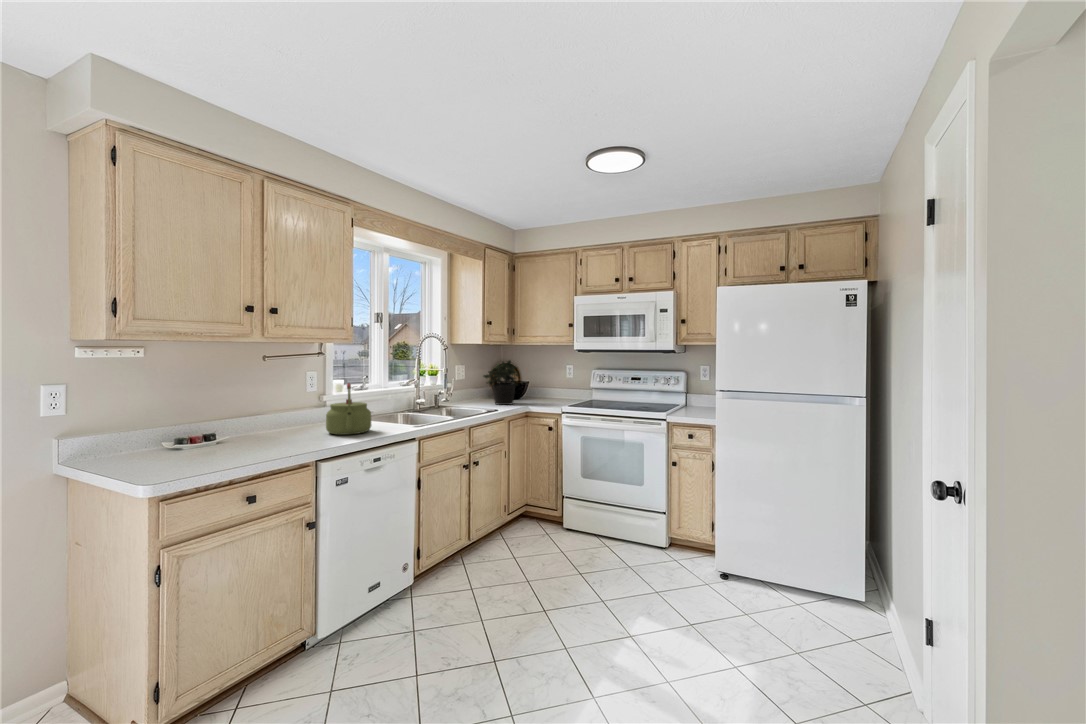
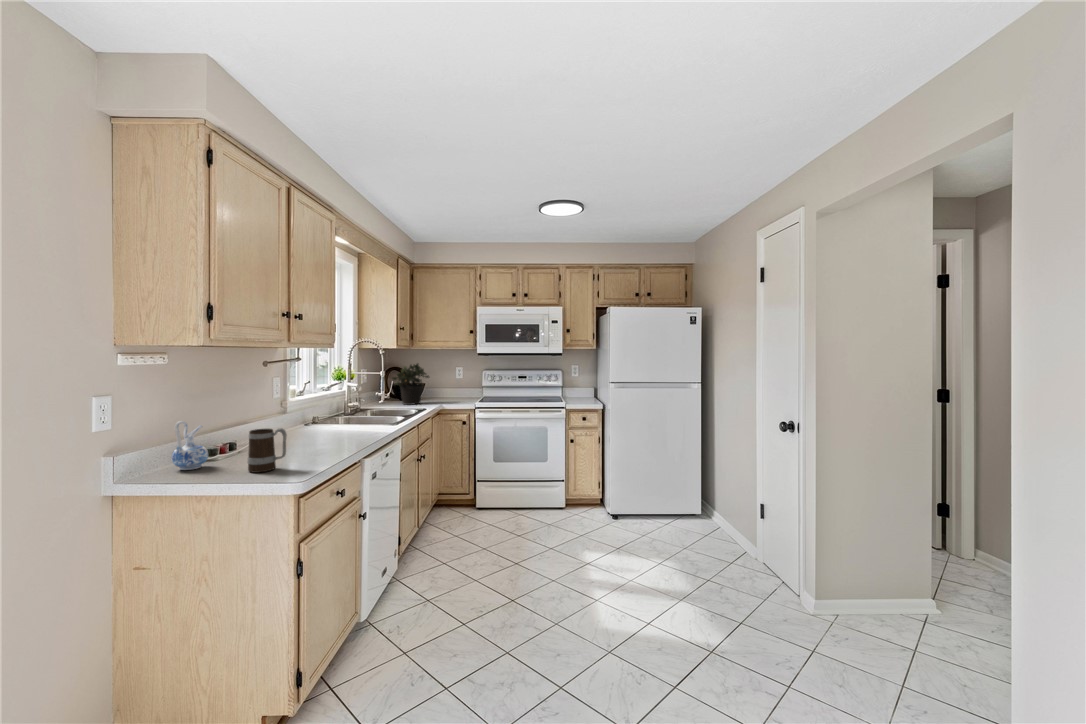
kettle: present [326,383,371,435] -> none [315,387,360,437]
ceramic pitcher: none [138,410,173,456] -> present [172,421,208,470]
mug: none [172,422,206,466] -> present [248,428,287,473]

